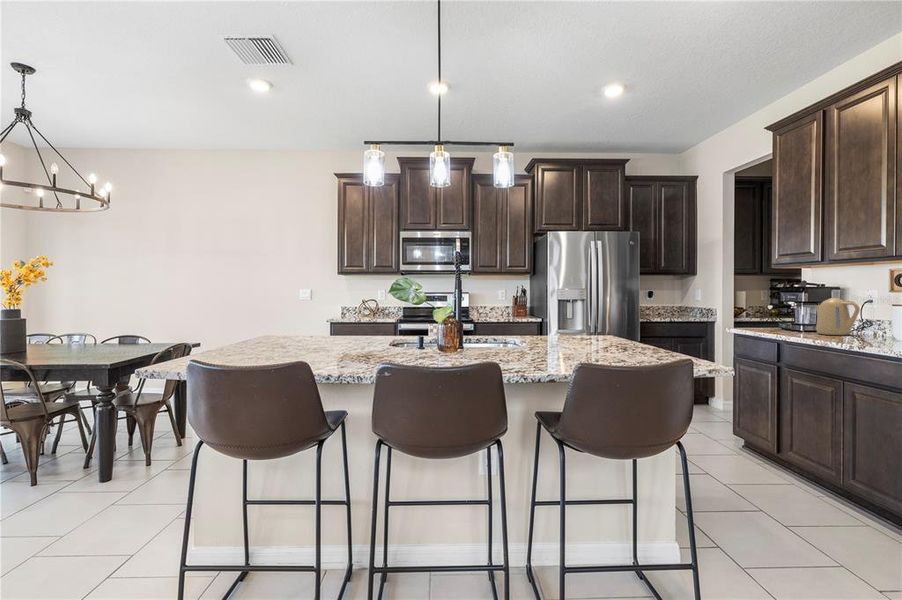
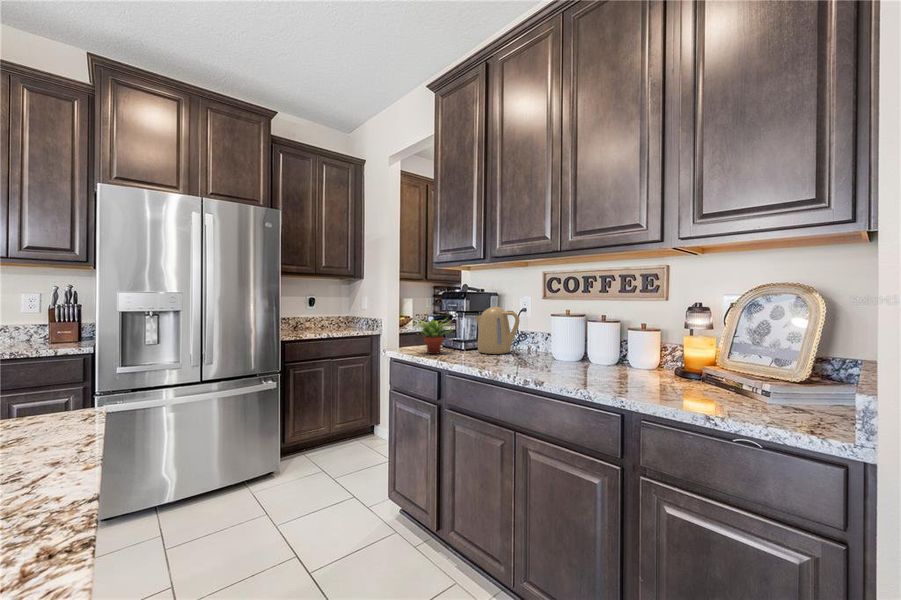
succulent plant: none [755,306,792,333] -> present [415,319,447,354]

